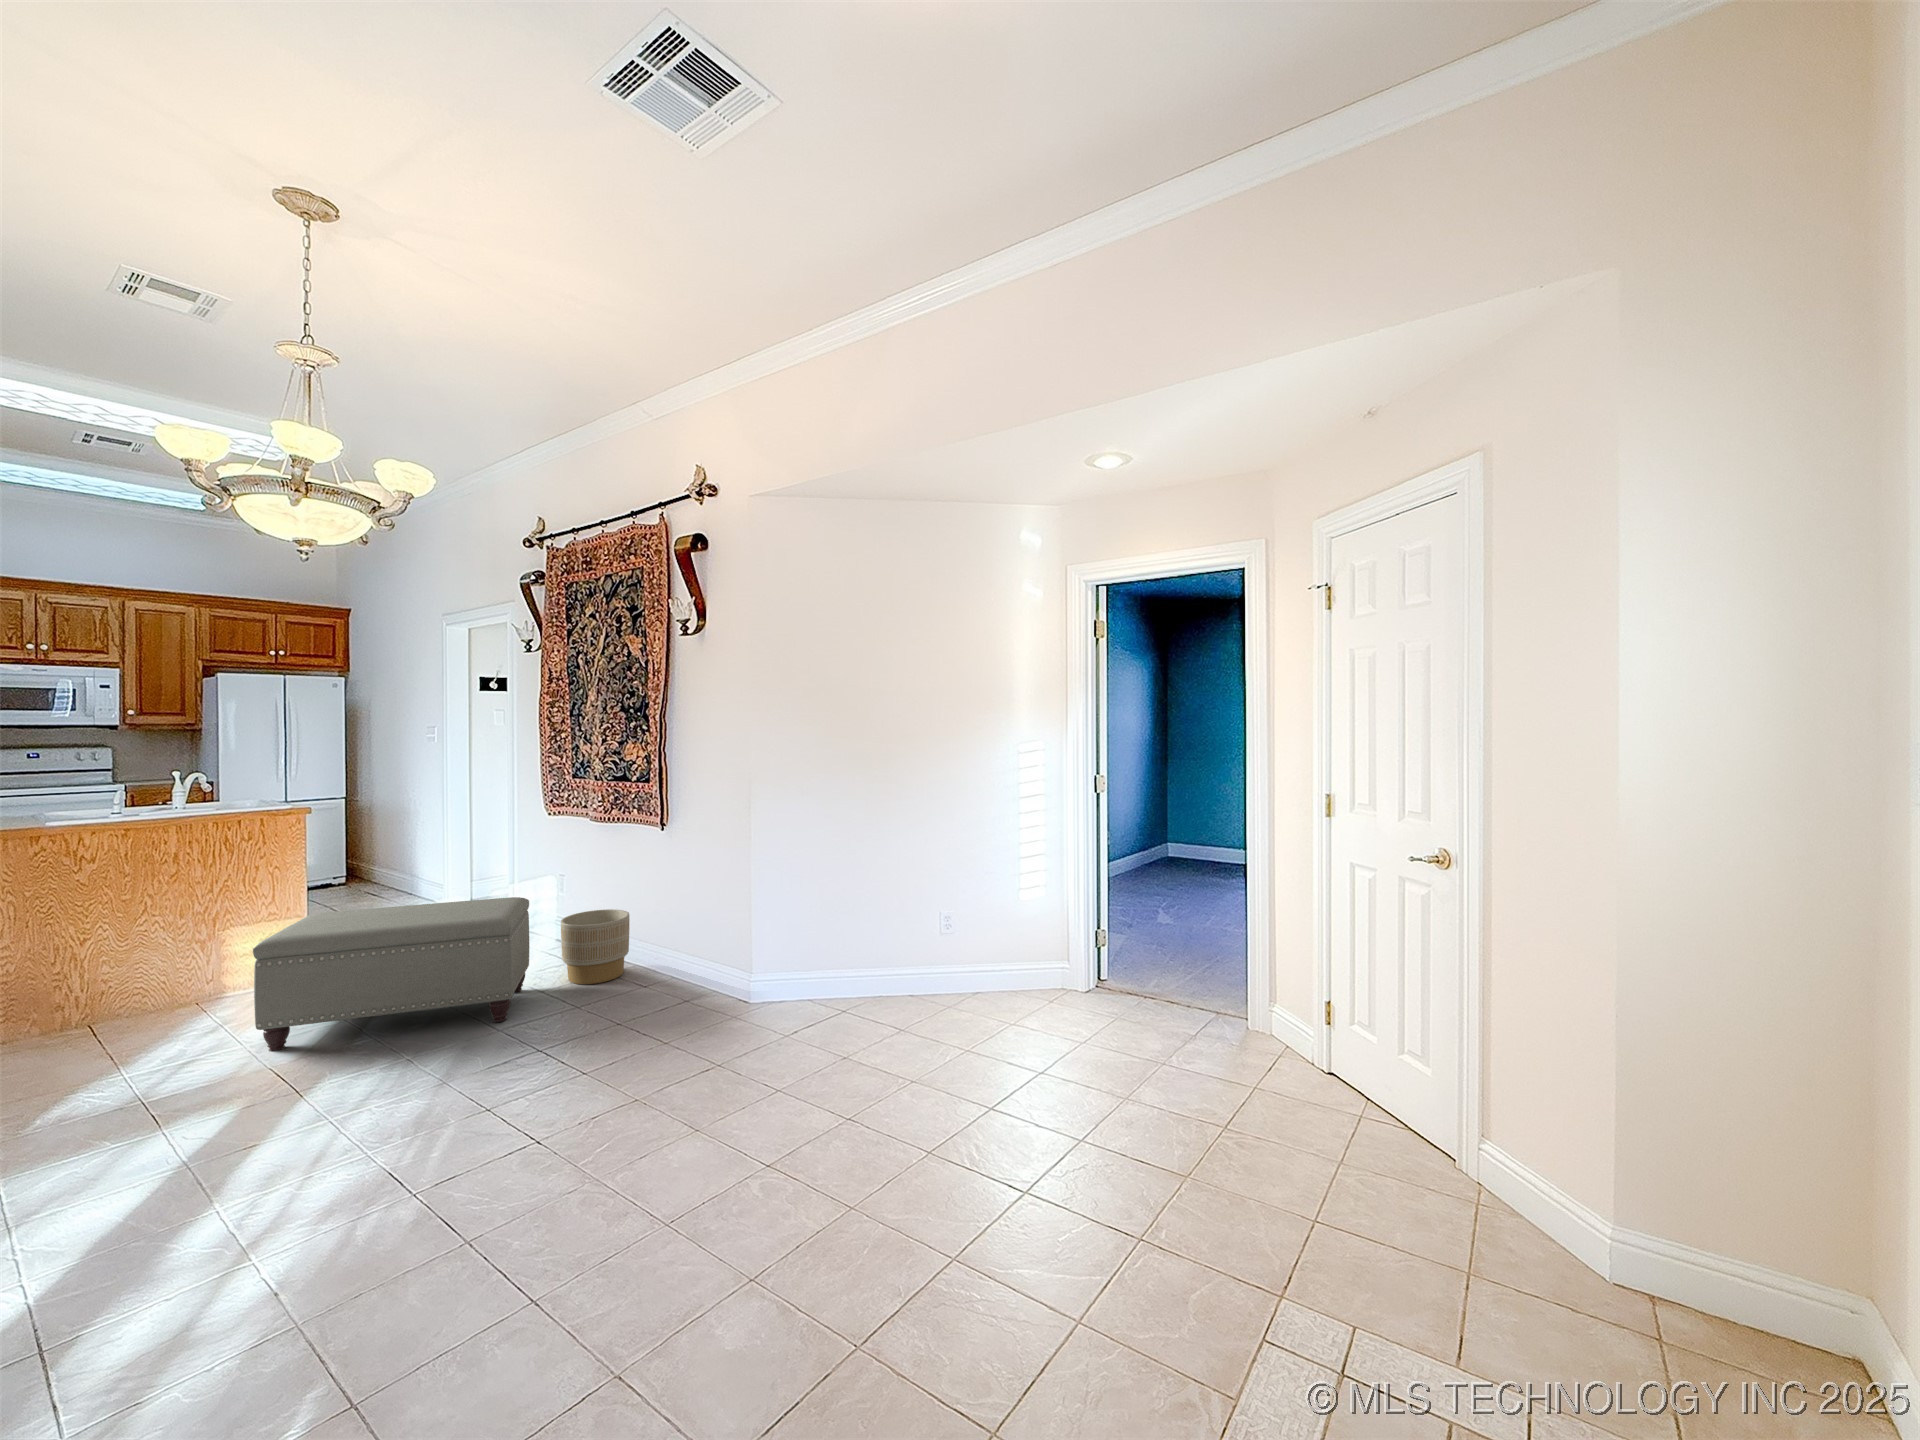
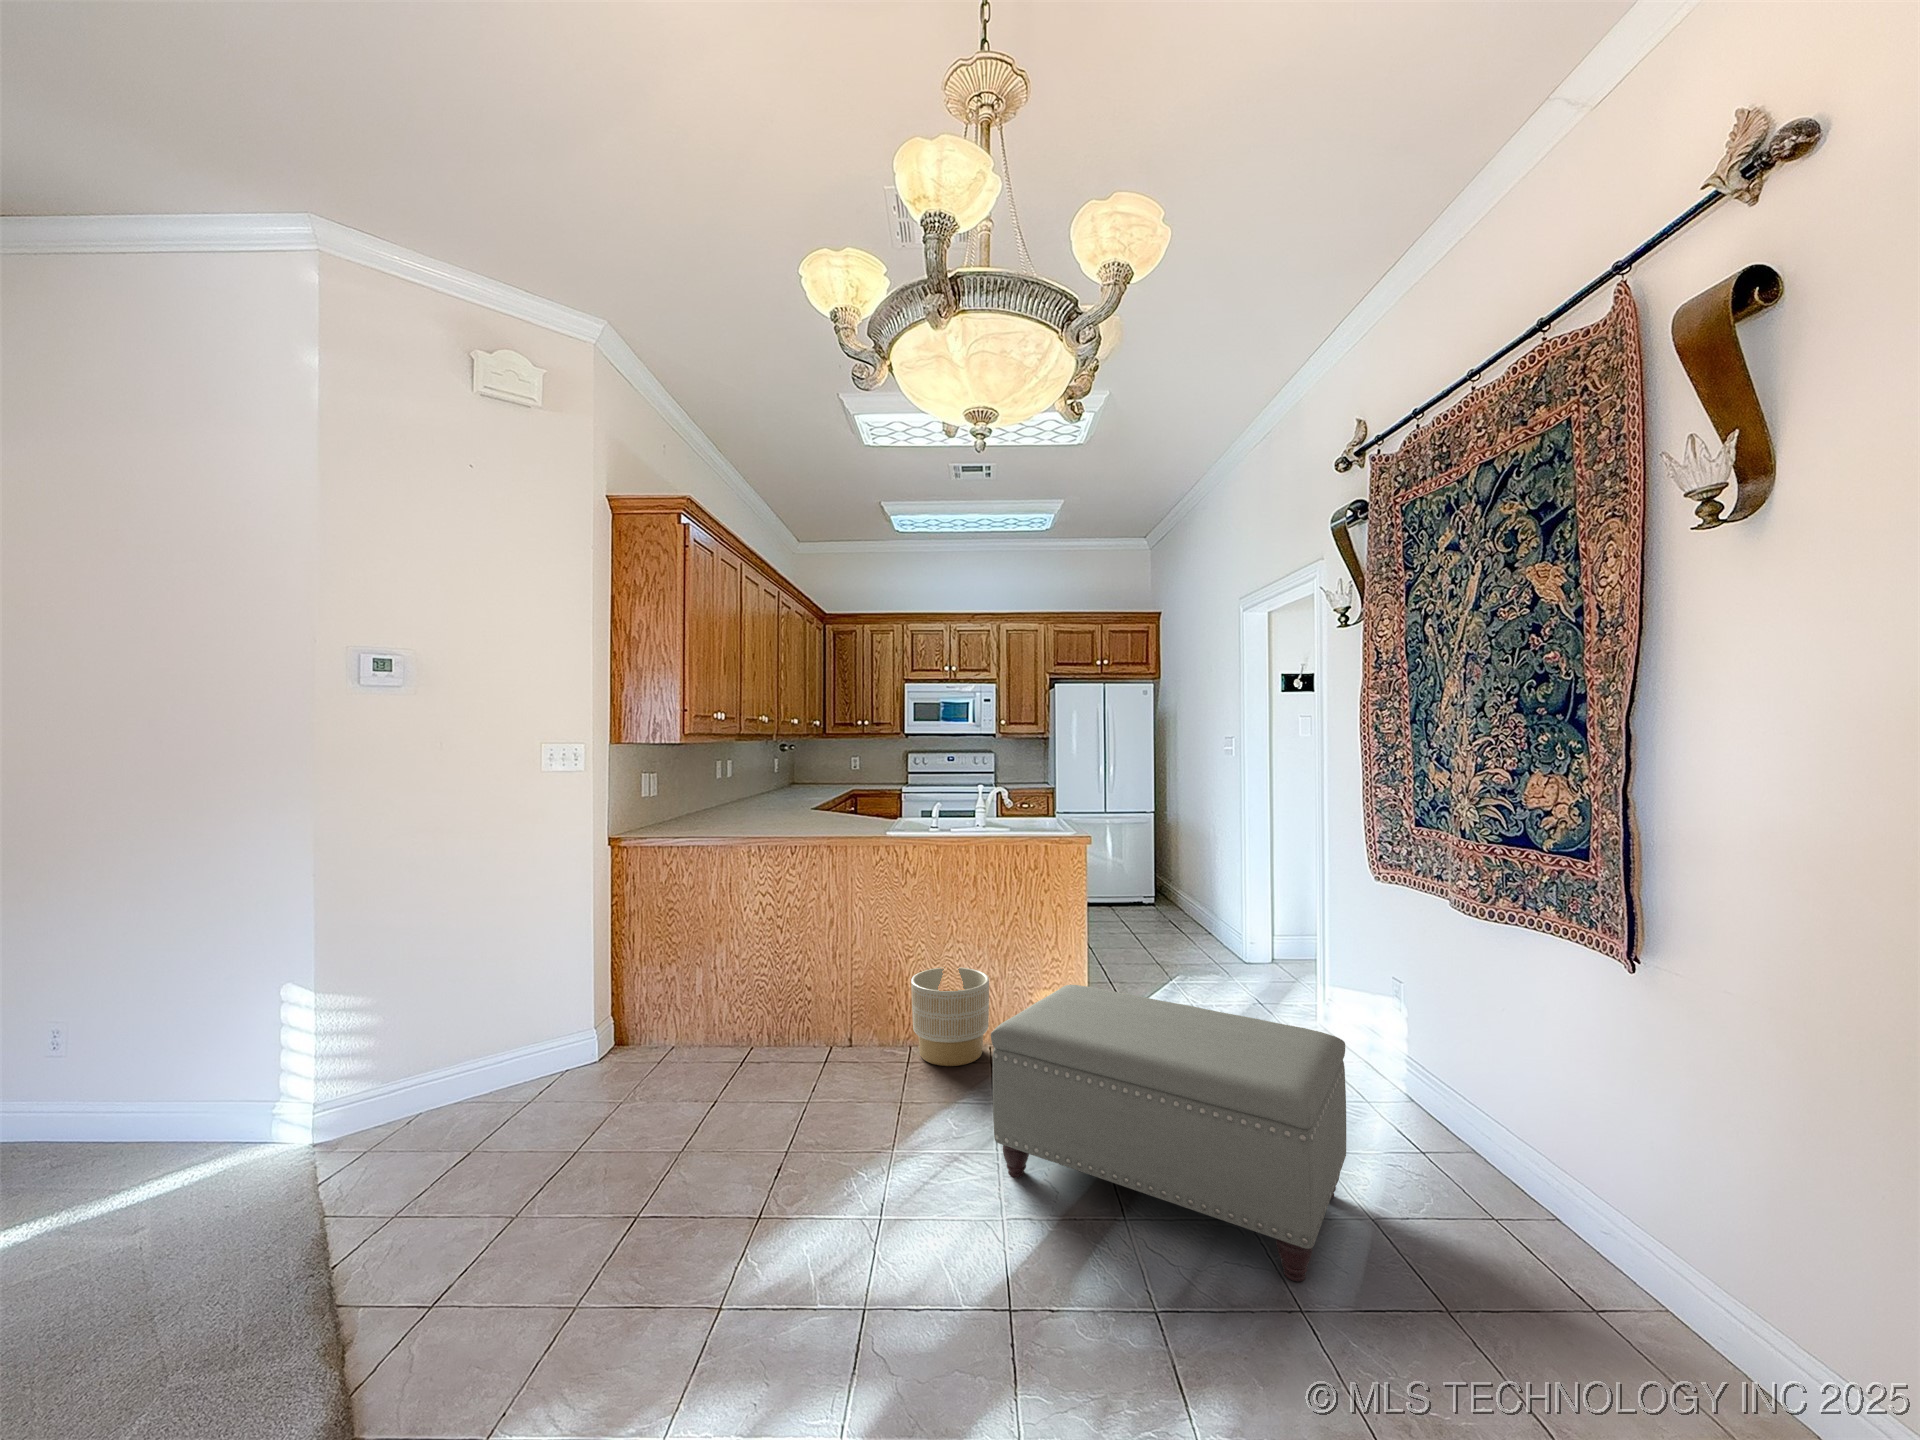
planter: present [561,909,630,984] -> present [911,968,989,1066]

